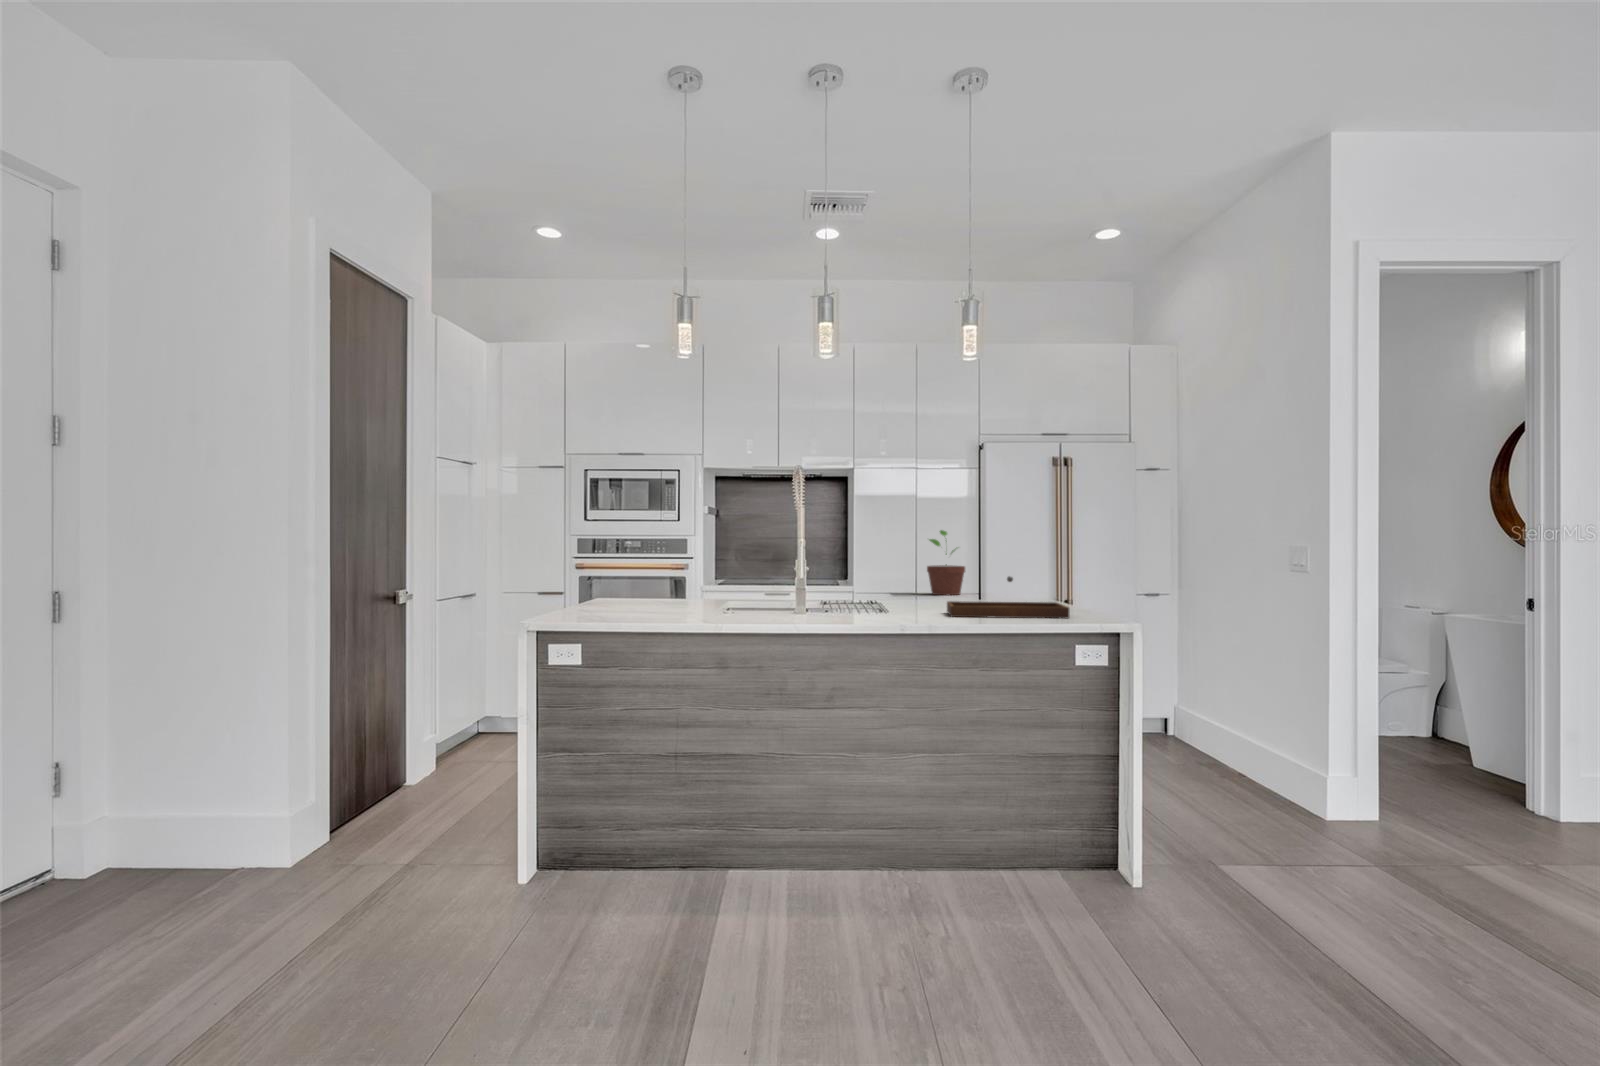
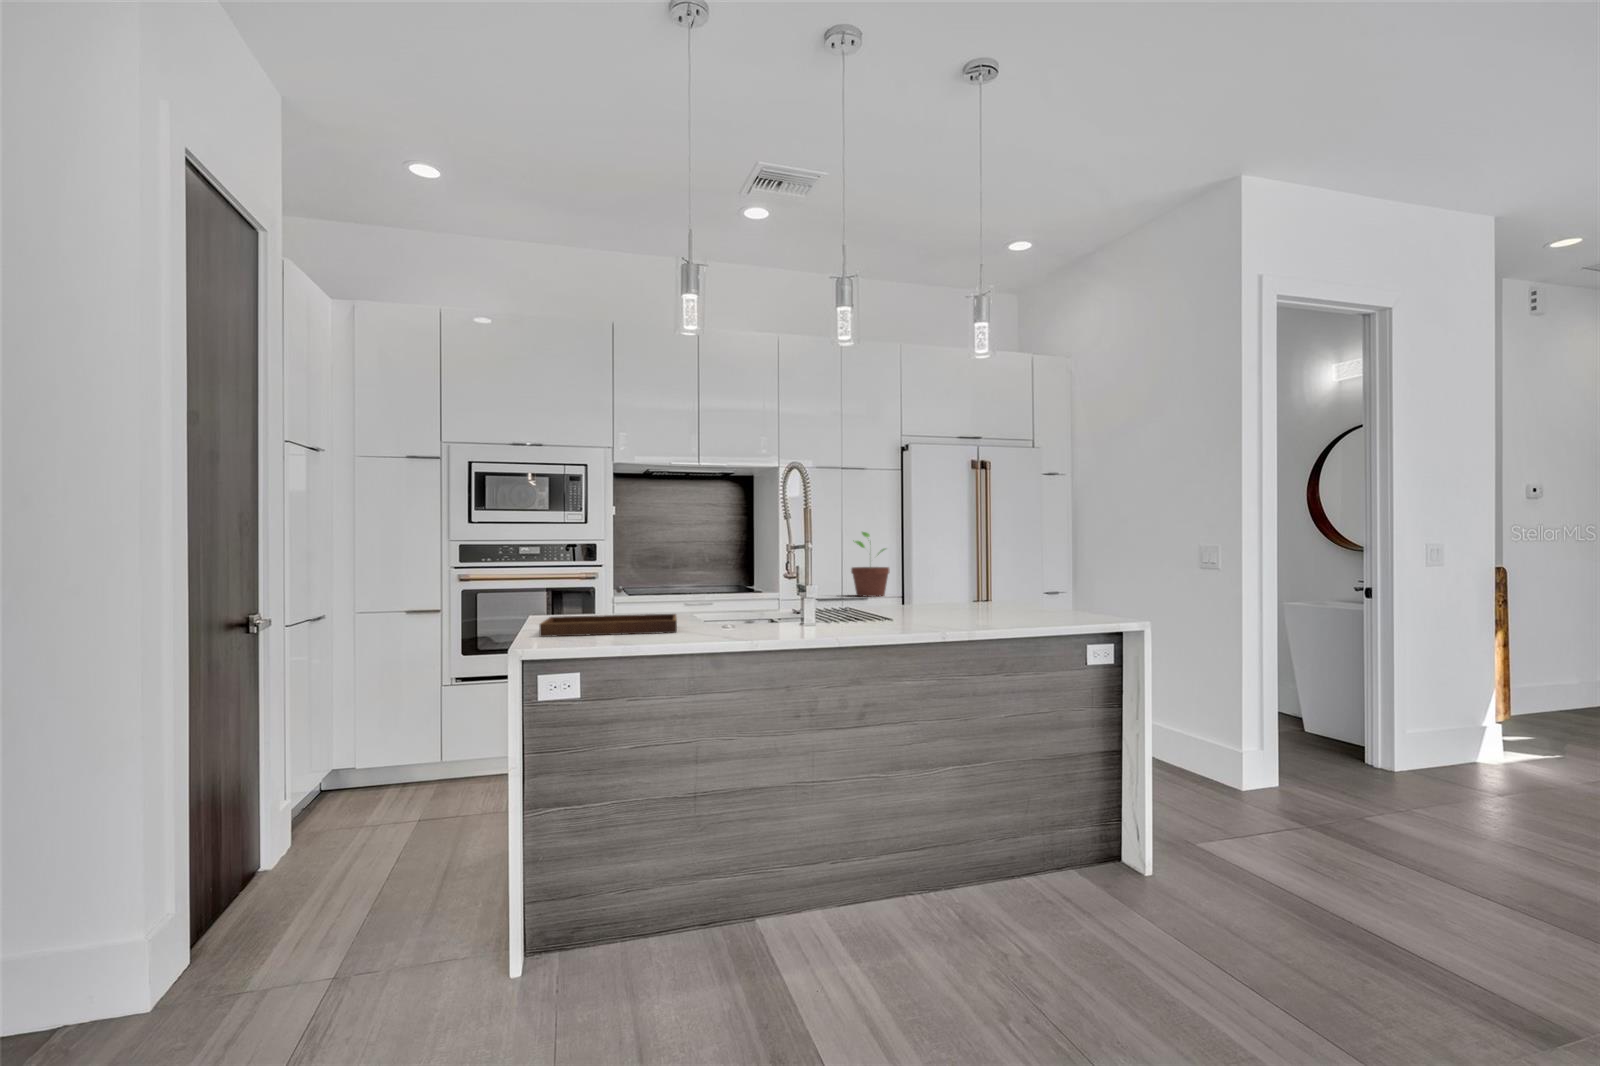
tray: present [947,576,1069,618] -> present [539,586,677,637]

